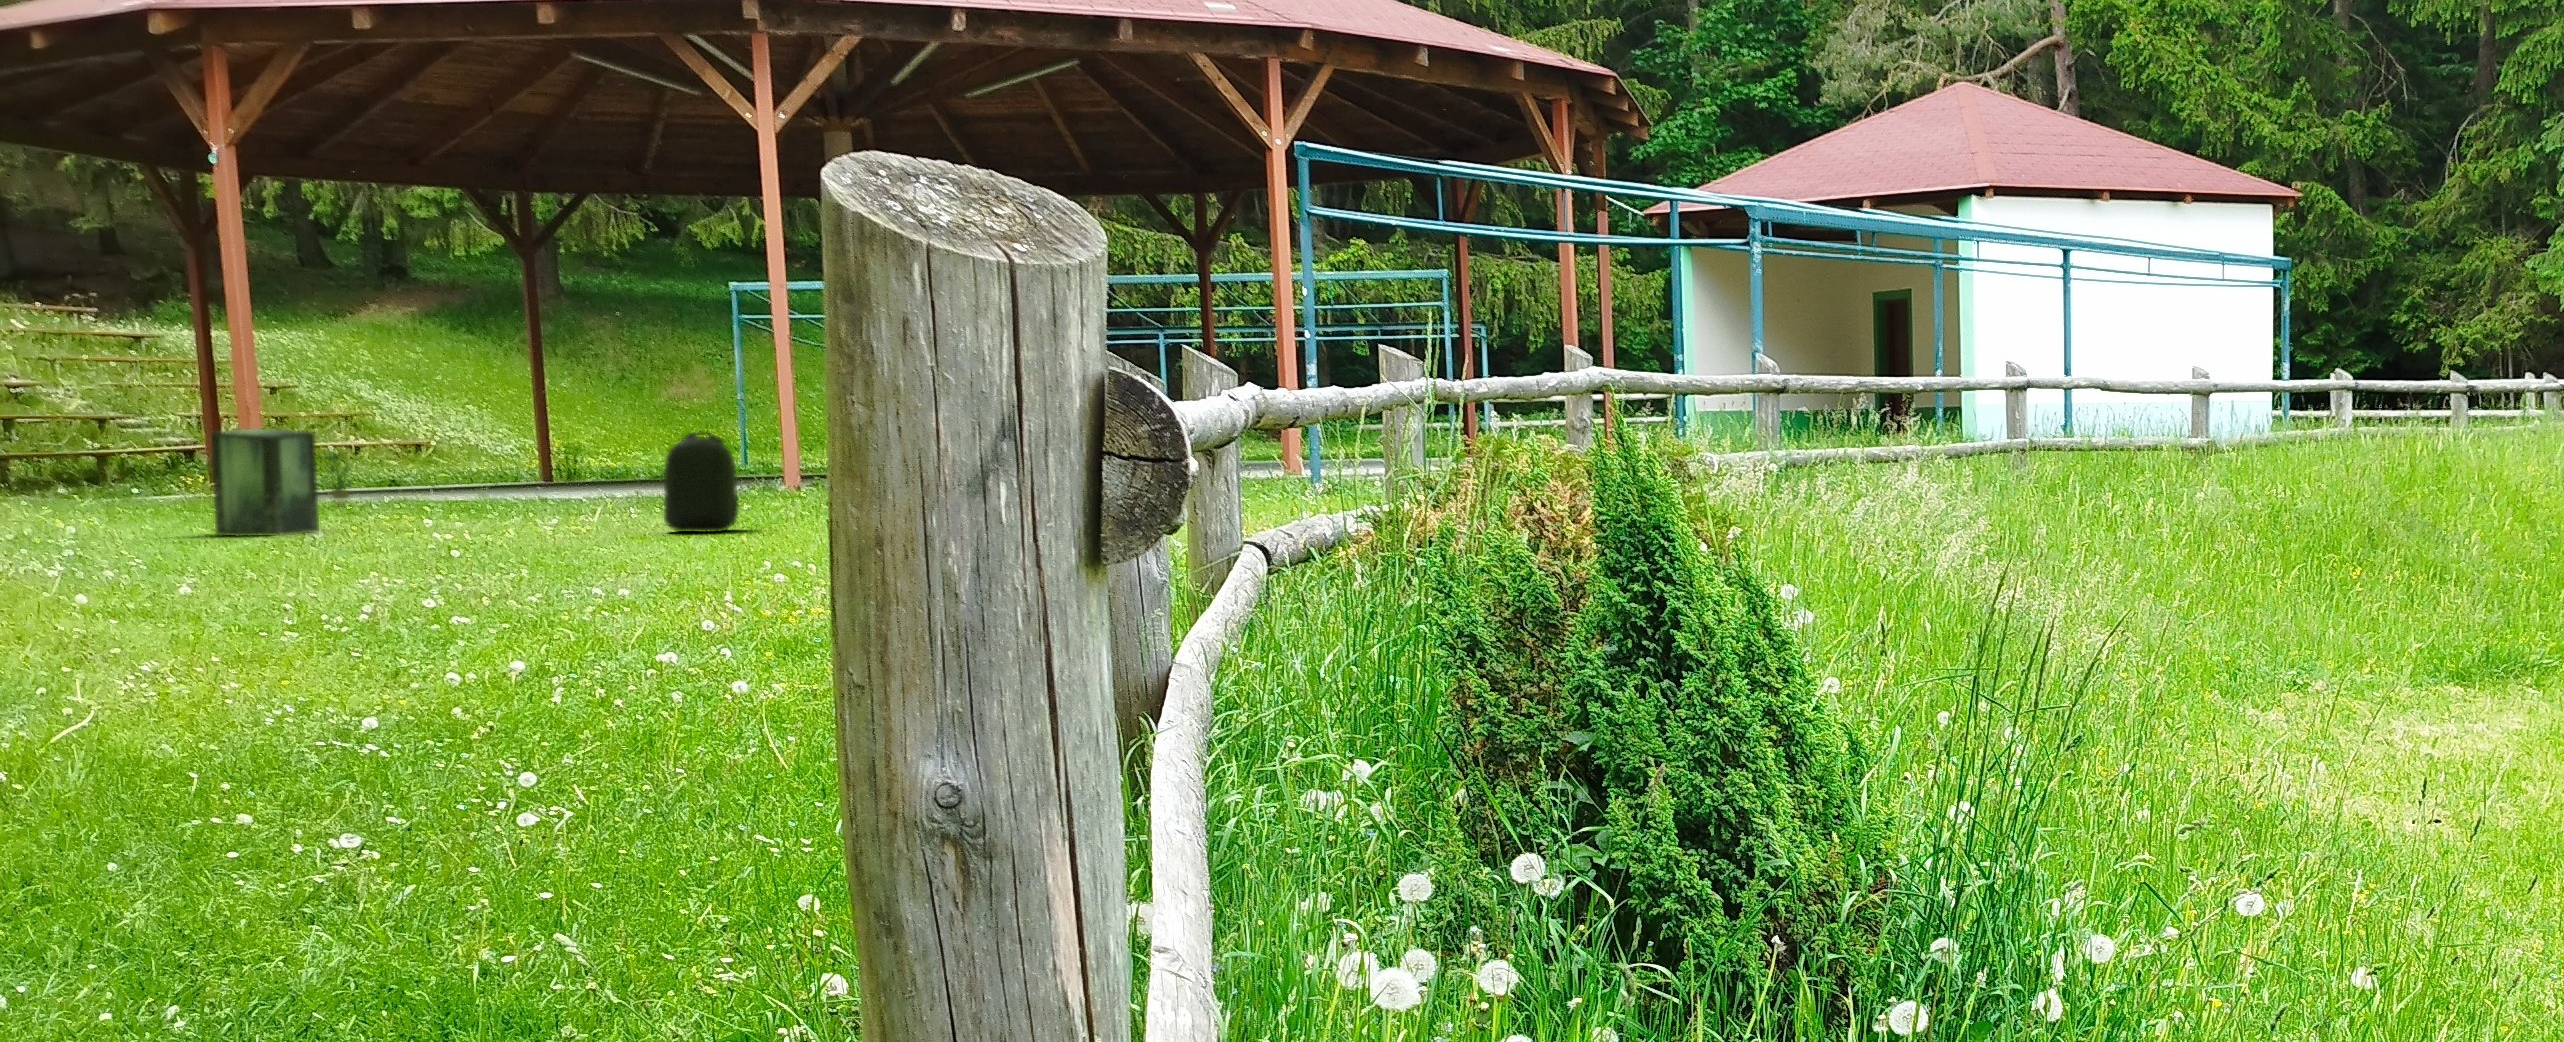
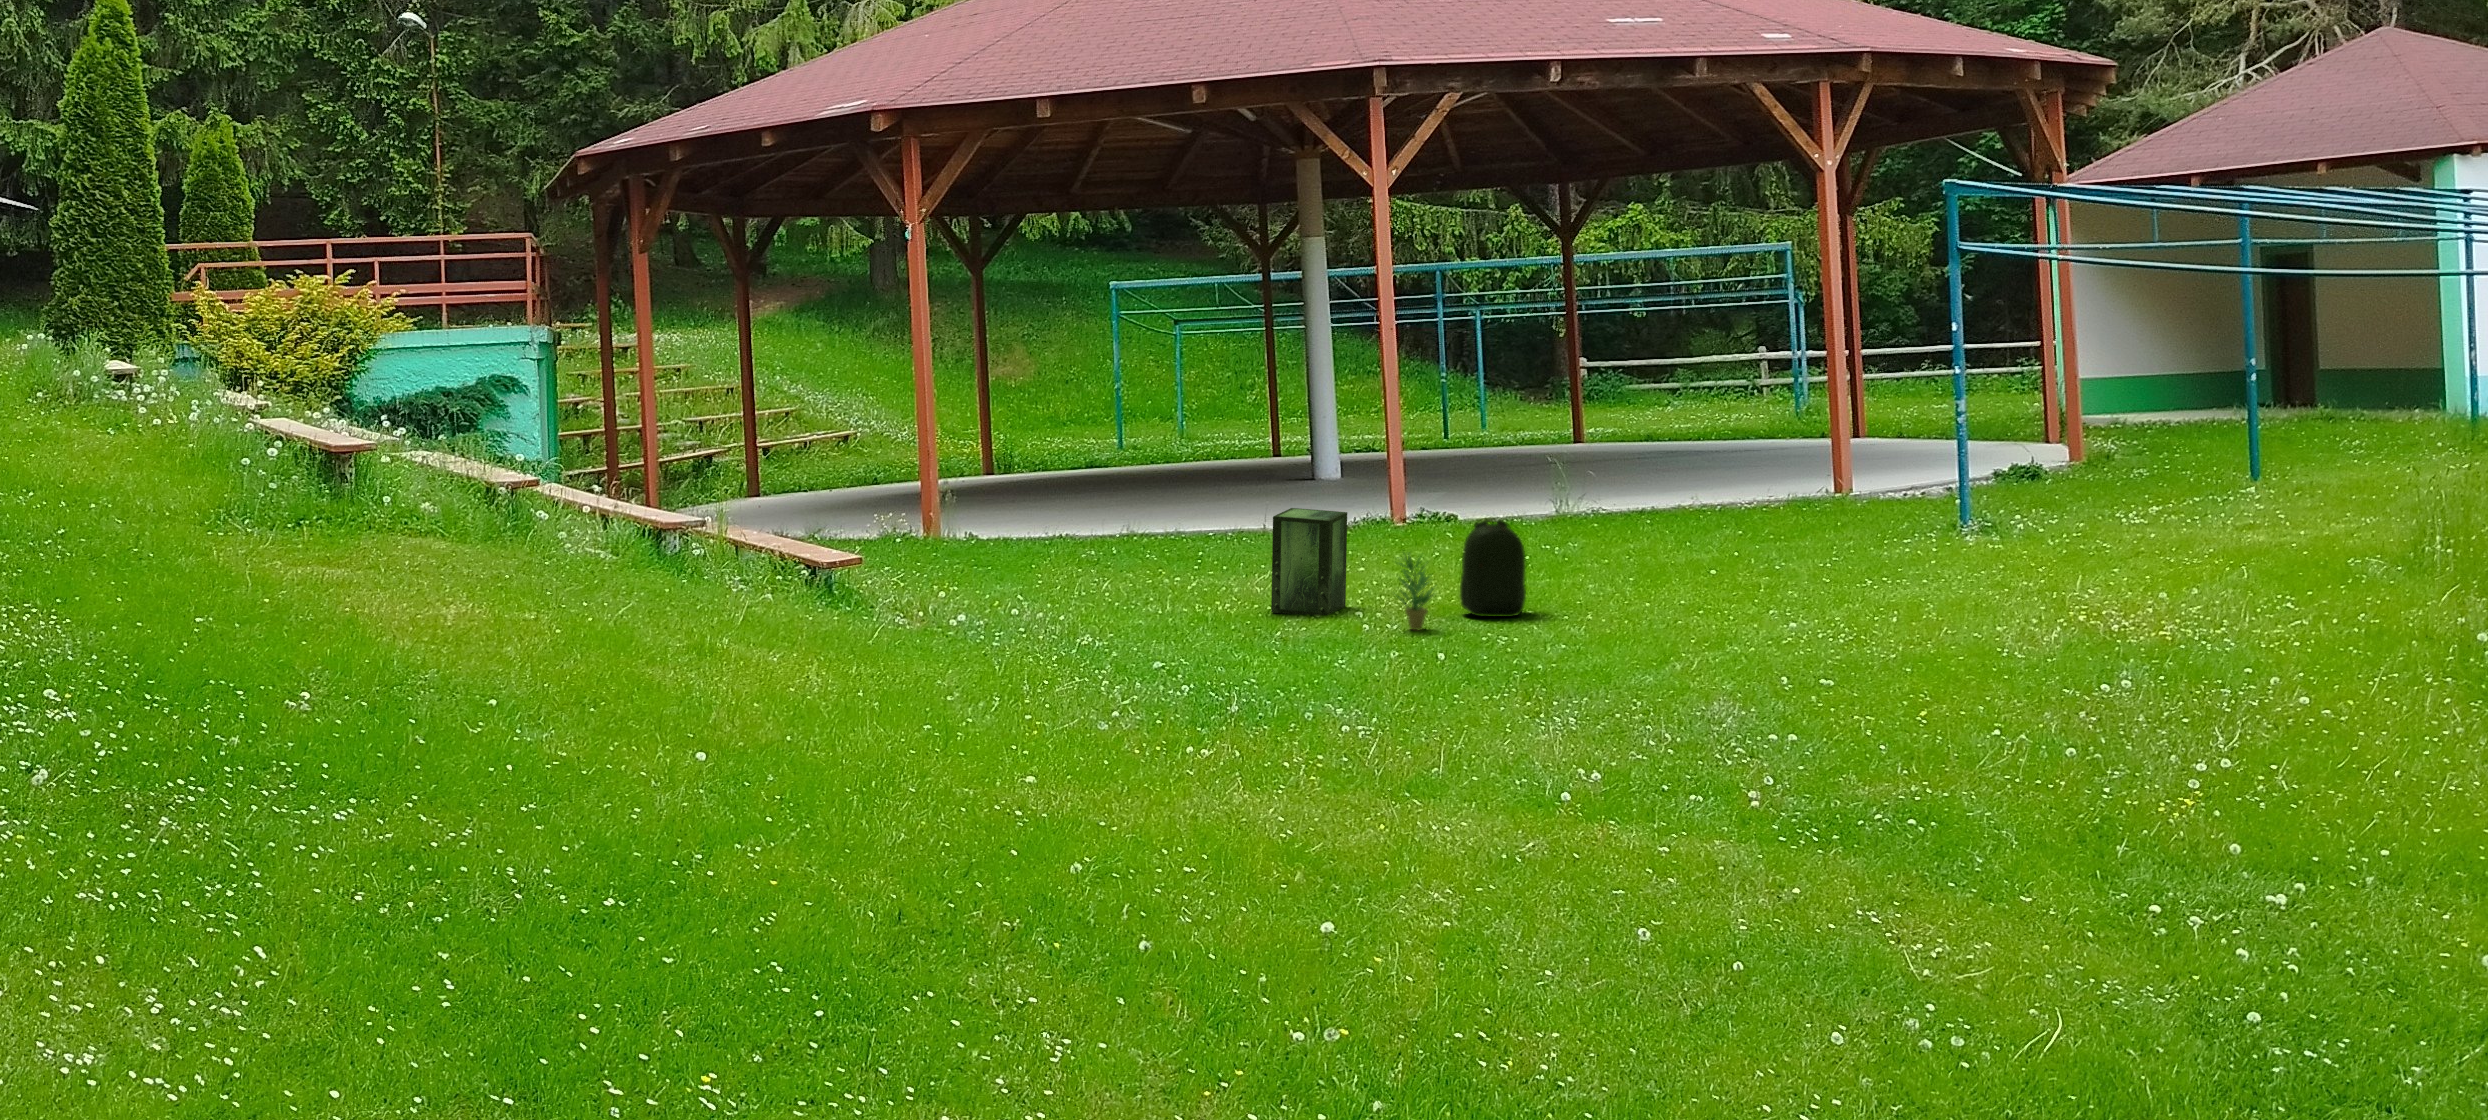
storage box: present [211,428,319,536] -> present [1271,508,1347,615]
potted plant: present [326,450,352,507] -> present [1397,555,1433,630]

